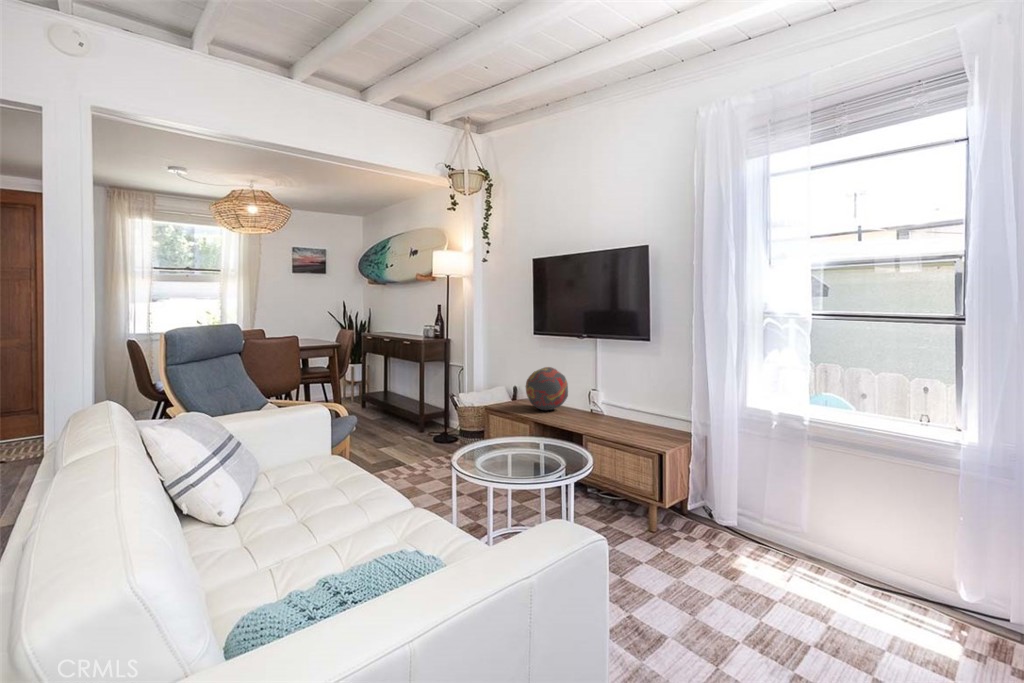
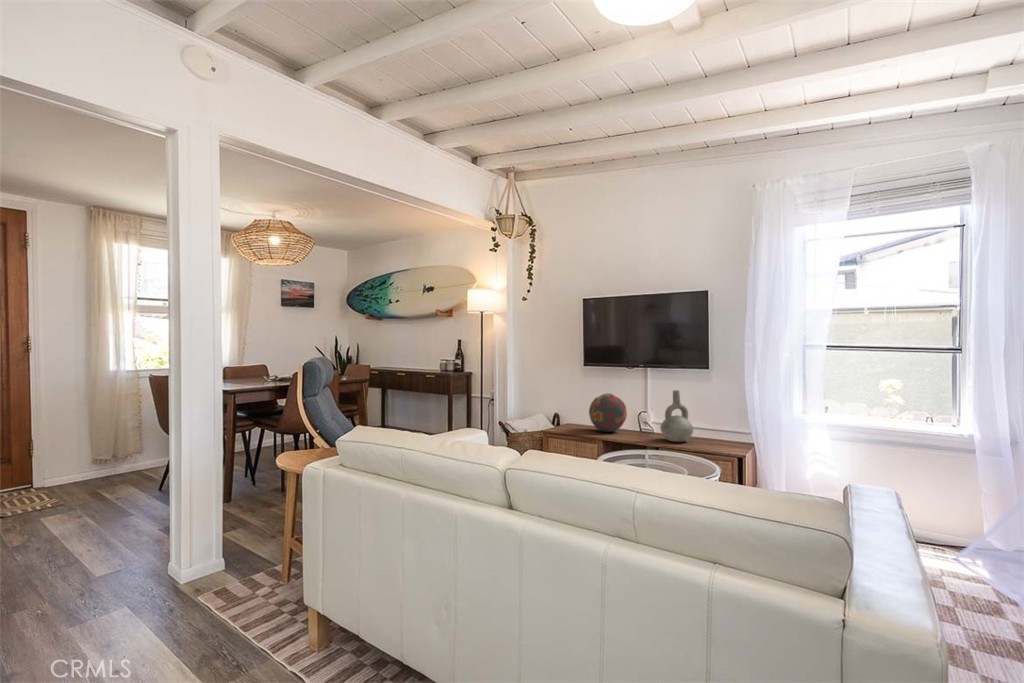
decorative vase: none [587,366,625,427] -> present [660,390,693,442]

